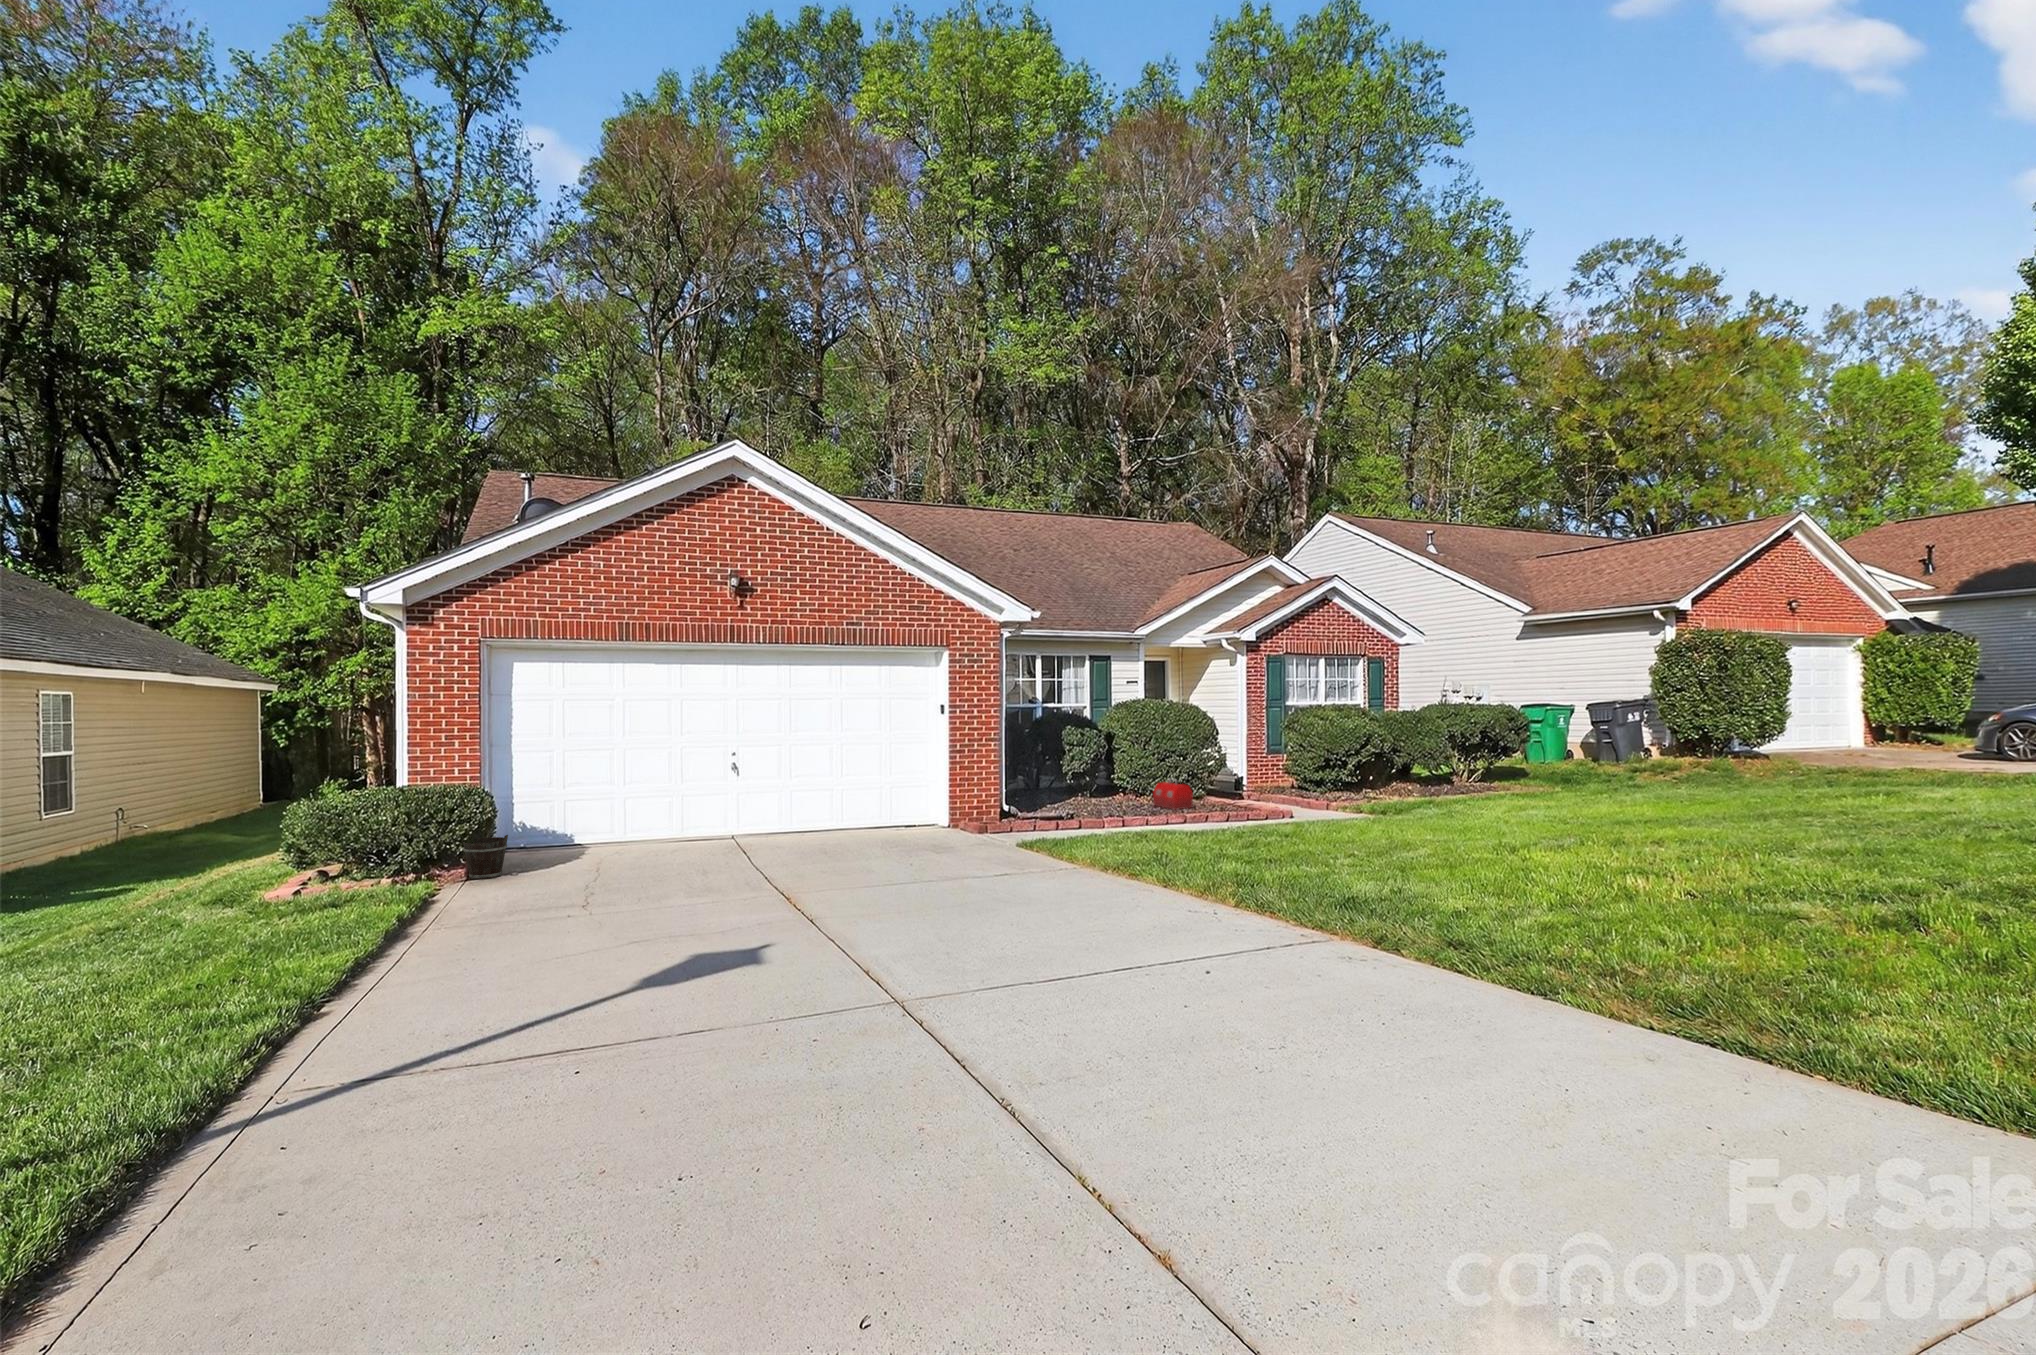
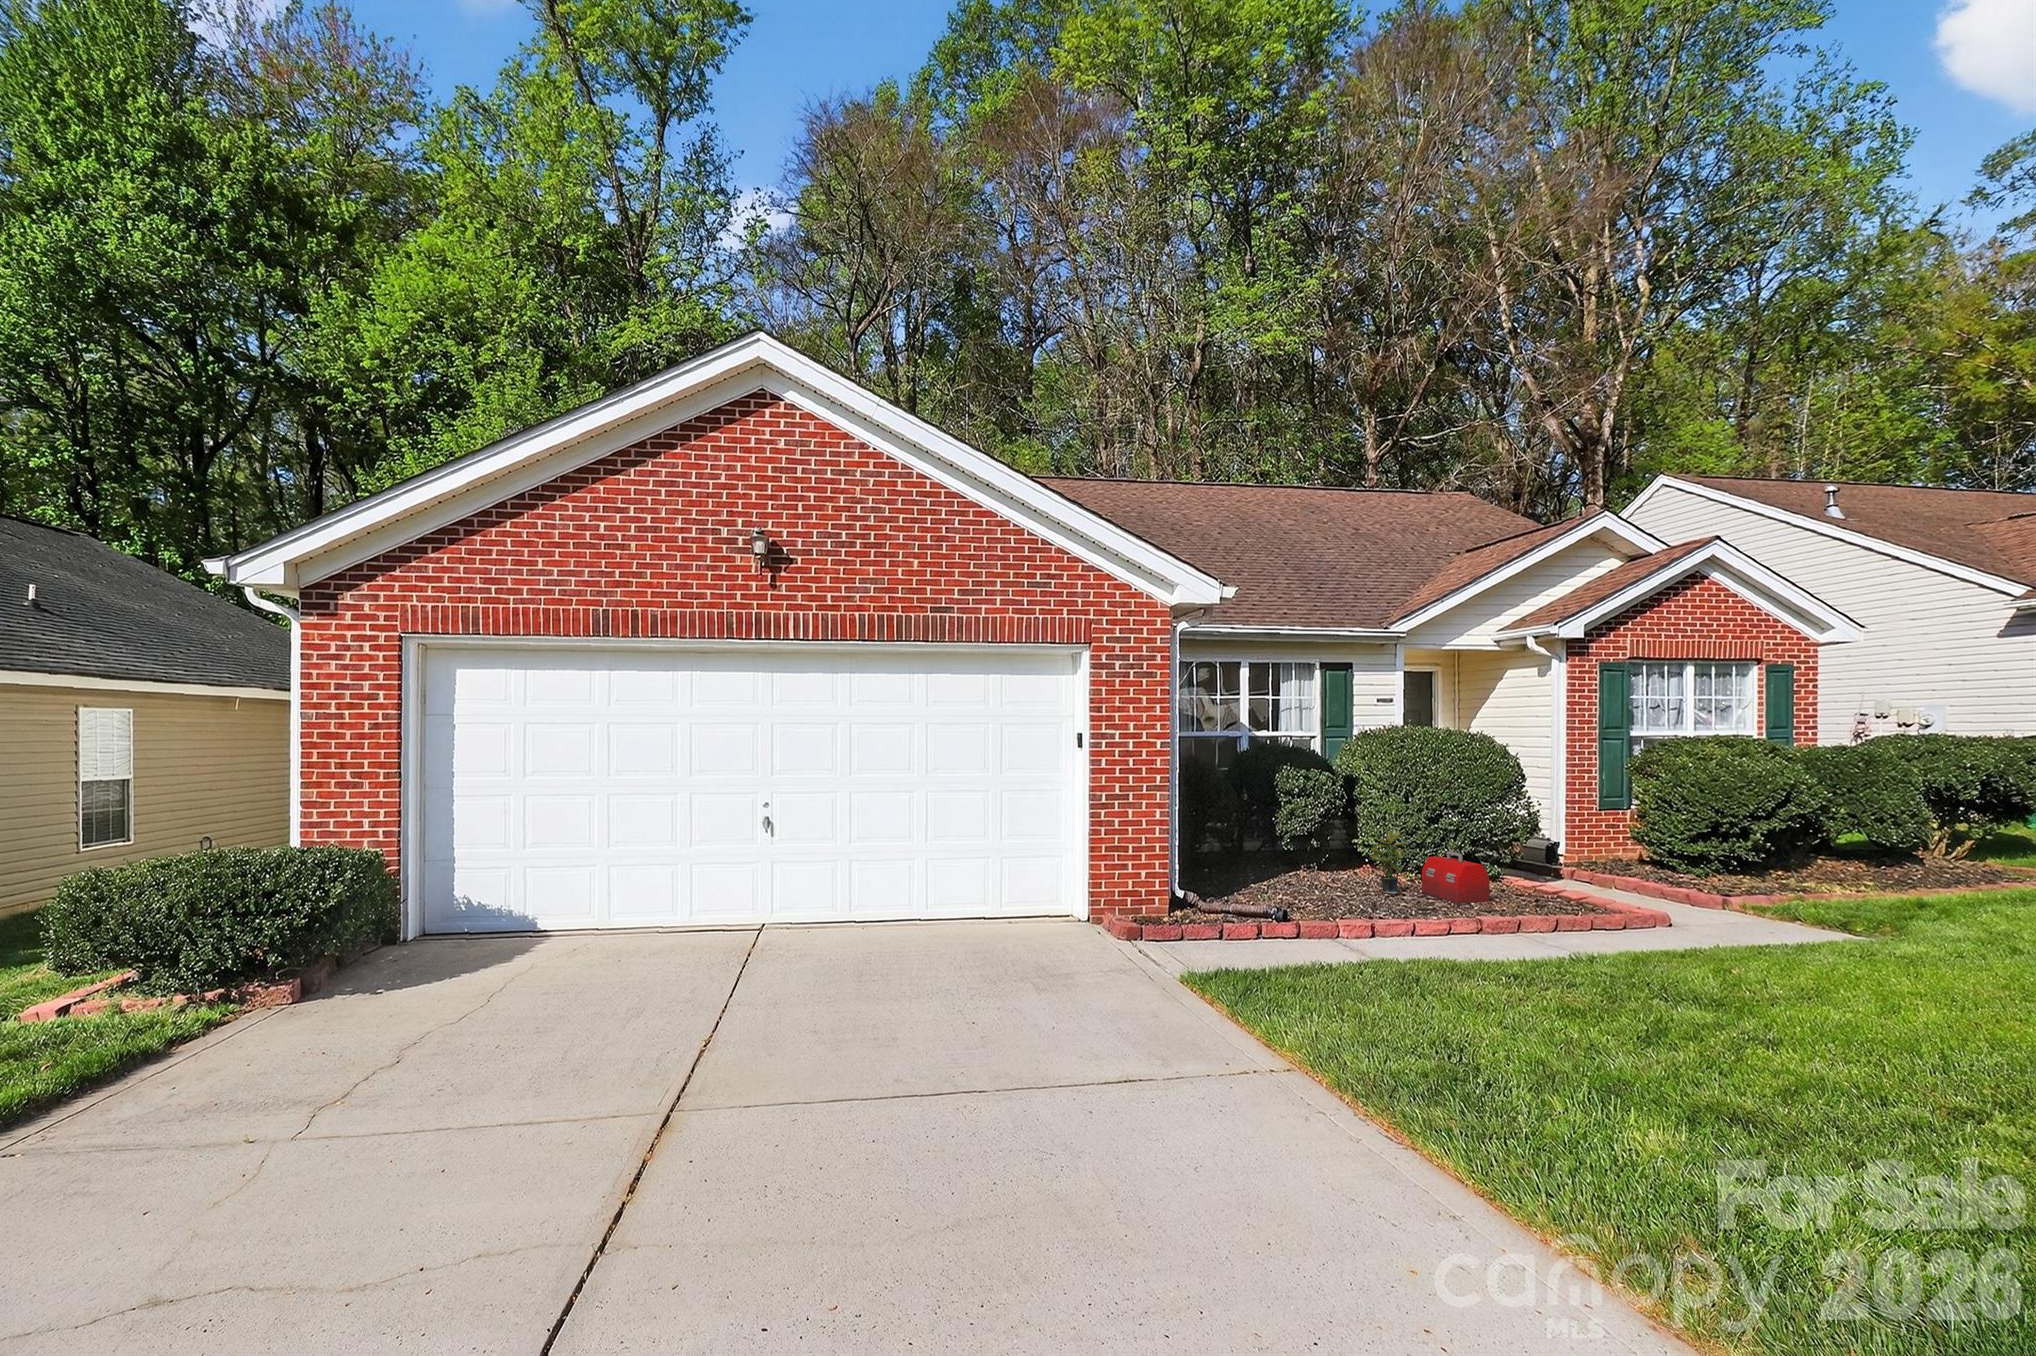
potted plant: none [1121,766,1145,807] -> present [1370,830,1407,894]
bucket: present [463,835,508,879] -> none [308,929,381,999]

